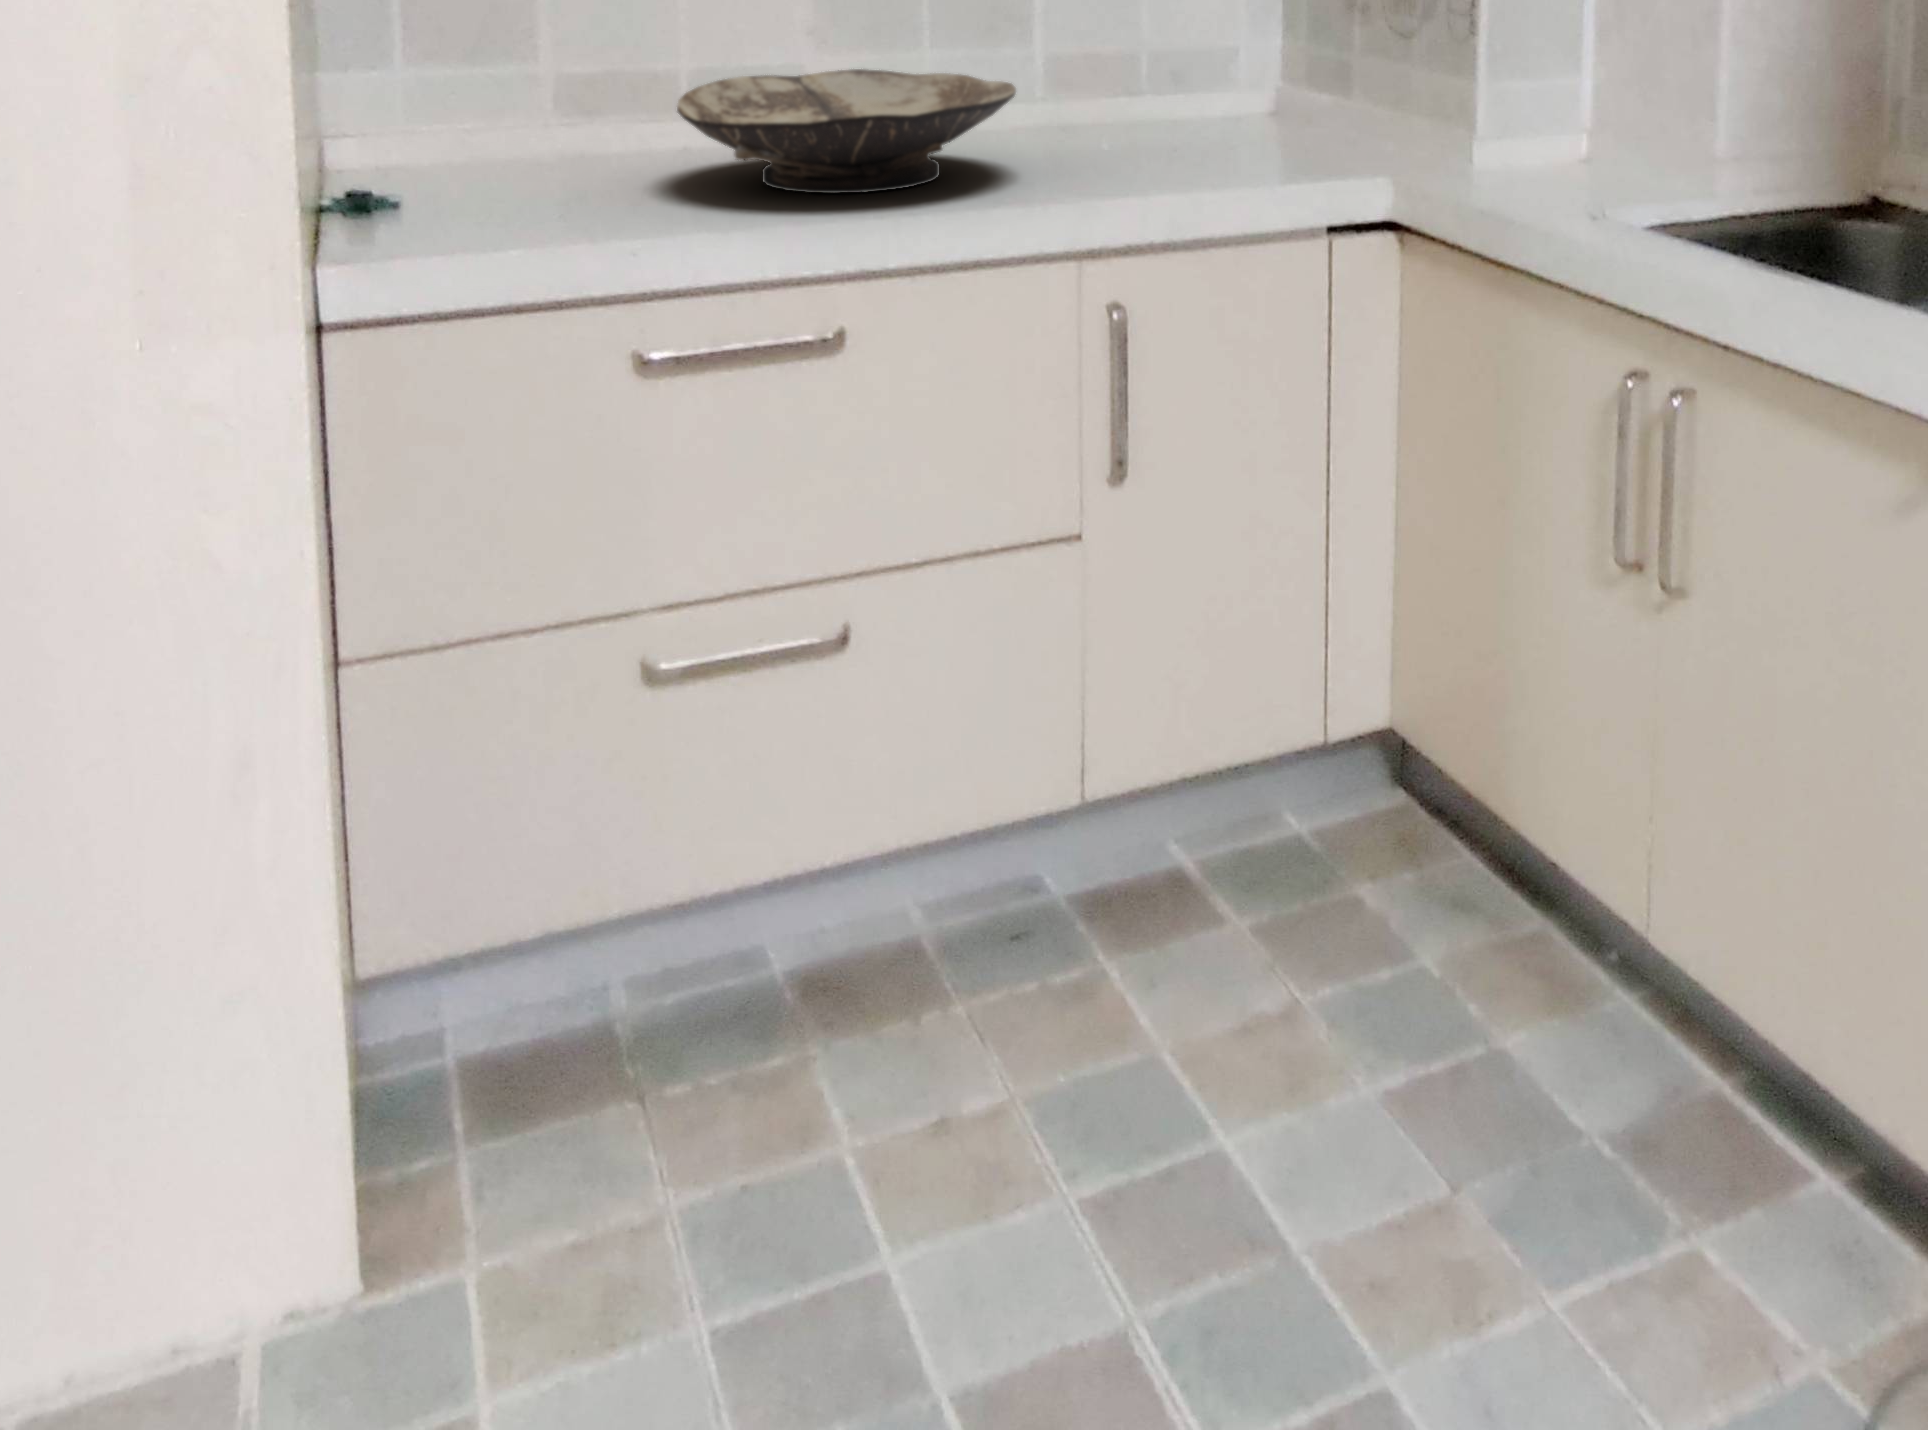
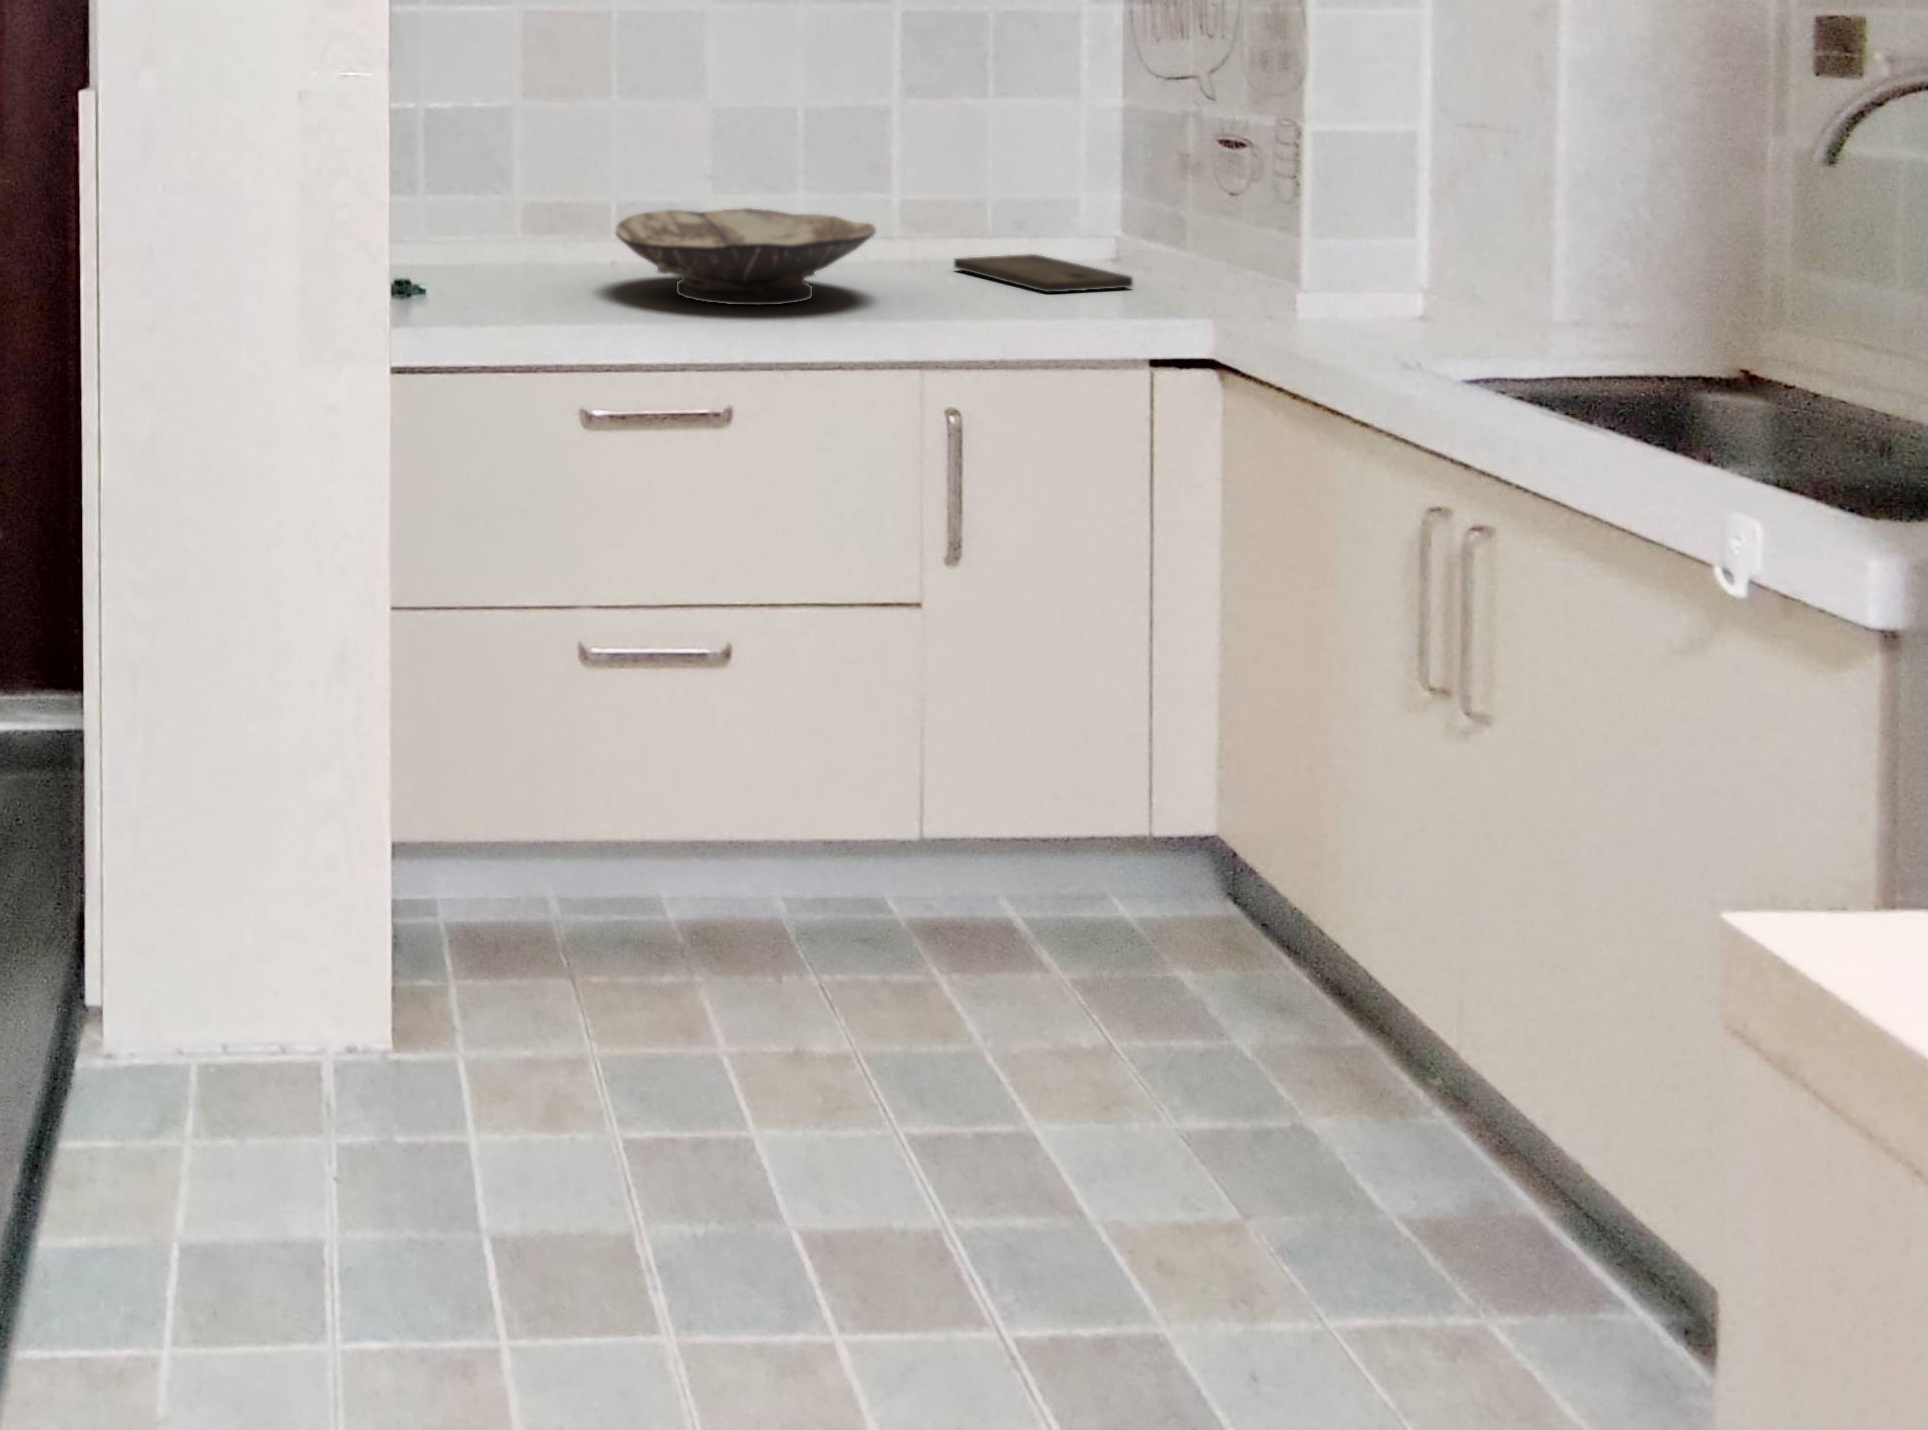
cutting board: none [1102,107,1298,152] -> present [954,254,1133,292]

